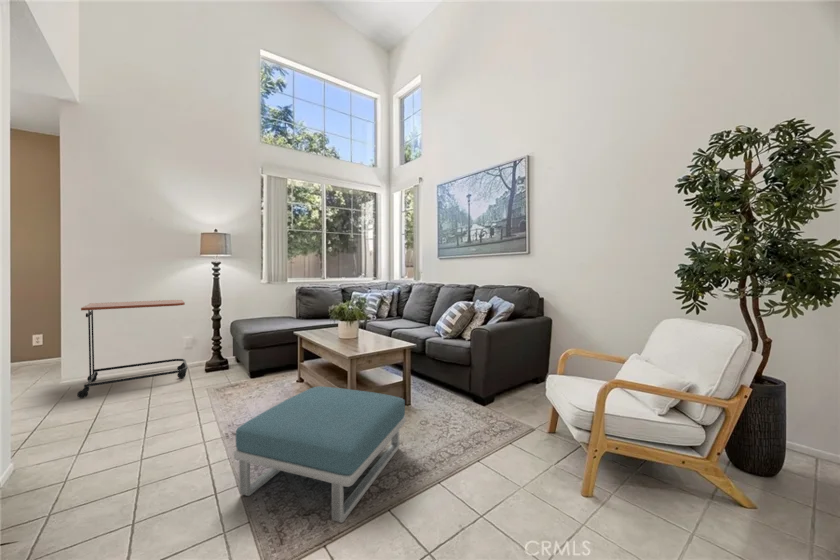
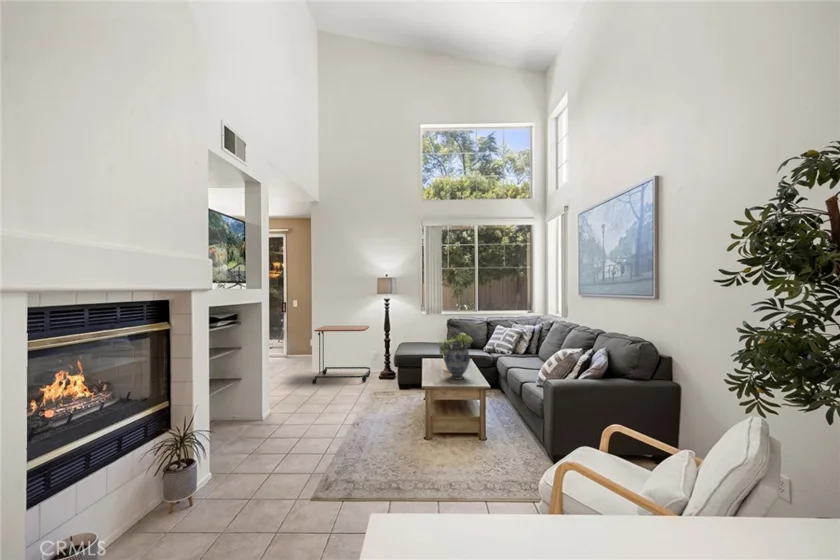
vase: none [352,300,382,345] -> present [443,341,470,380]
footstool: present [234,386,406,523] -> none [330,405,441,495]

